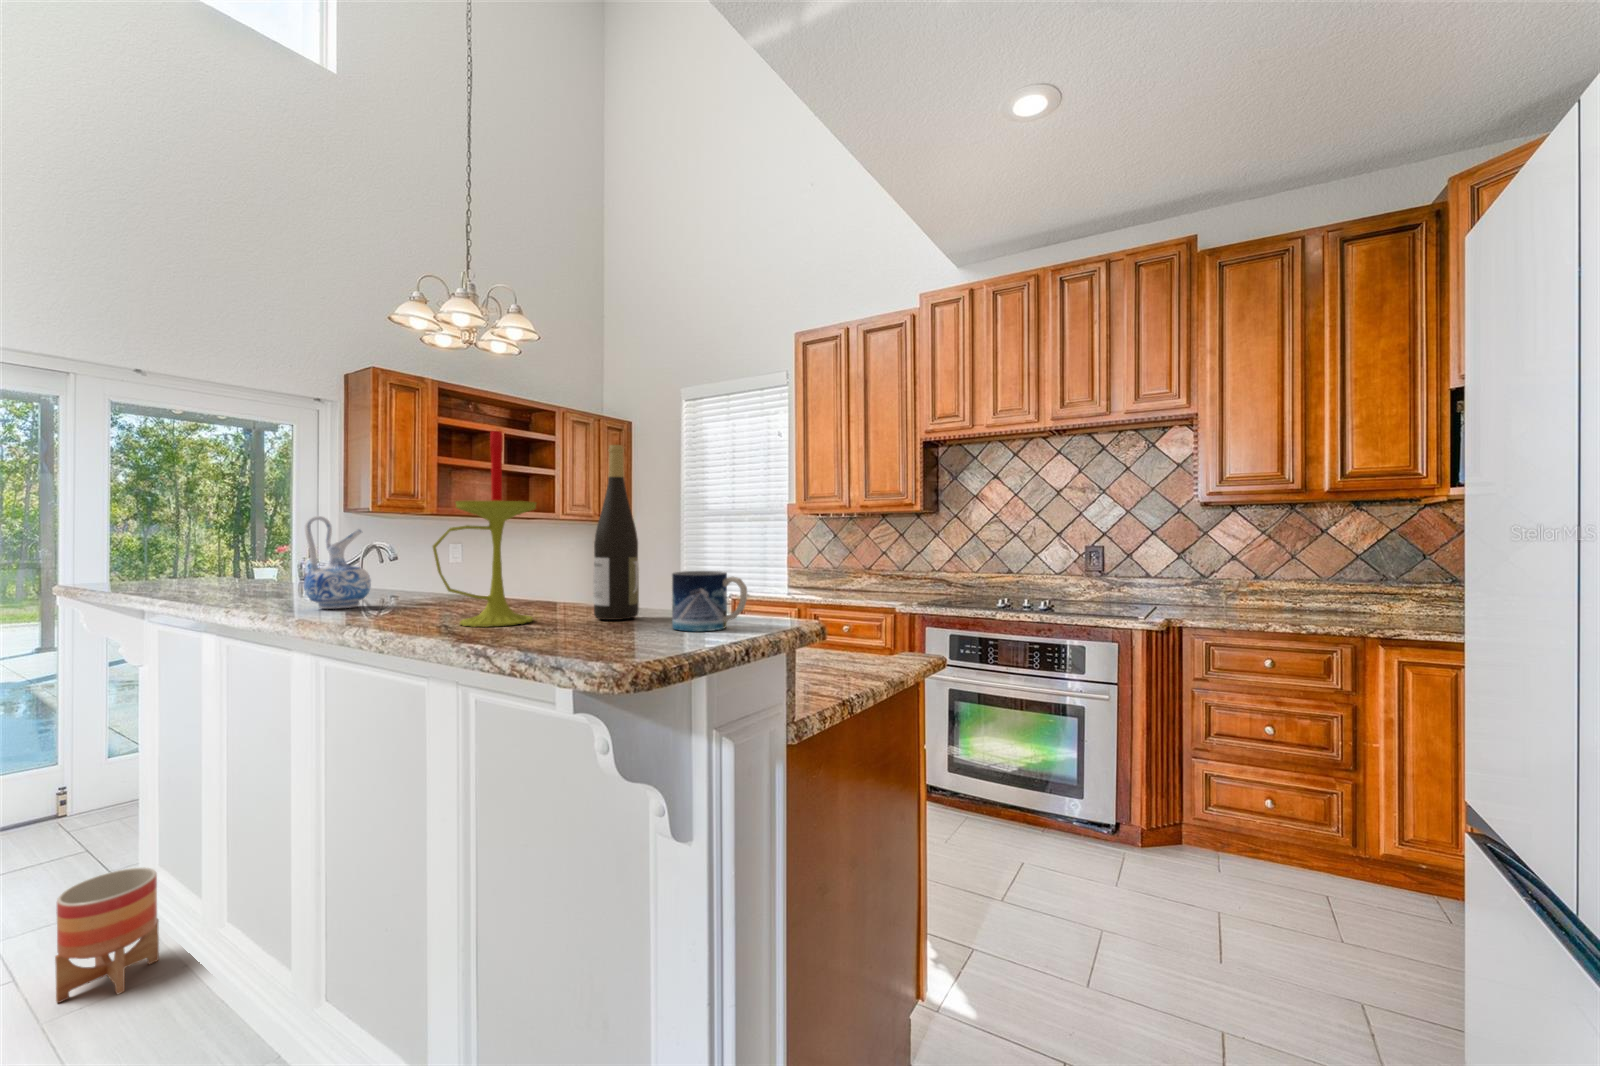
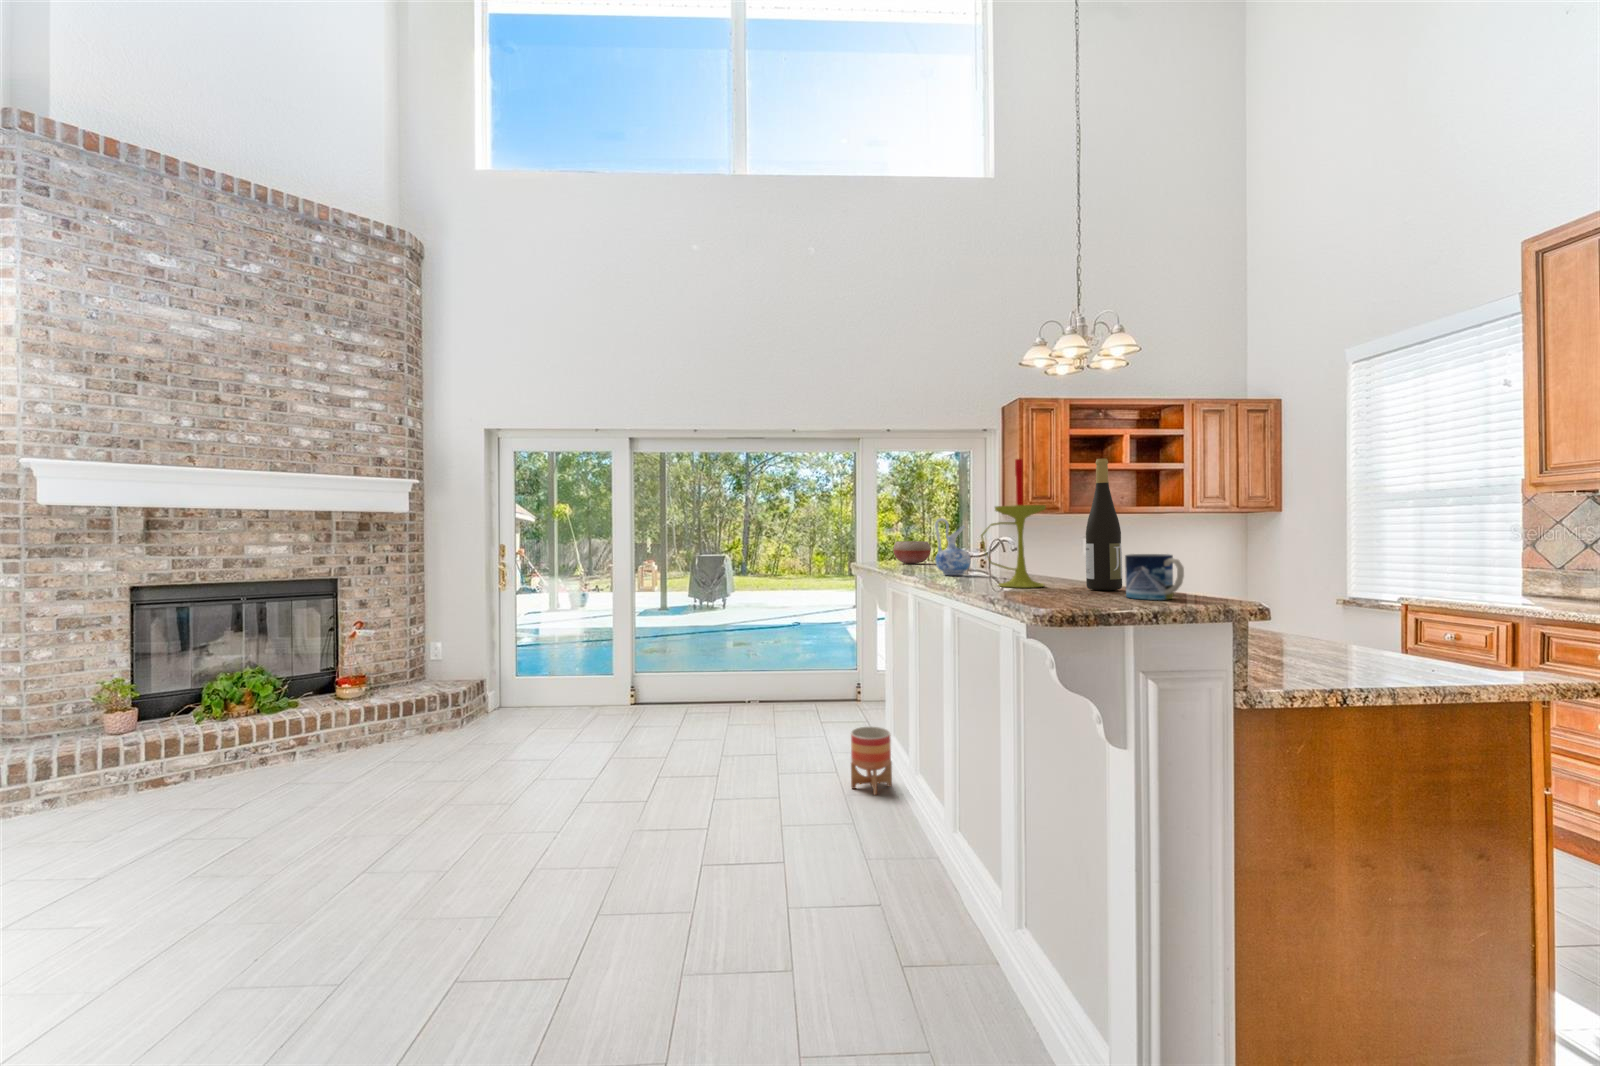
bowl: none [176,551,255,588] -> present [893,541,931,564]

